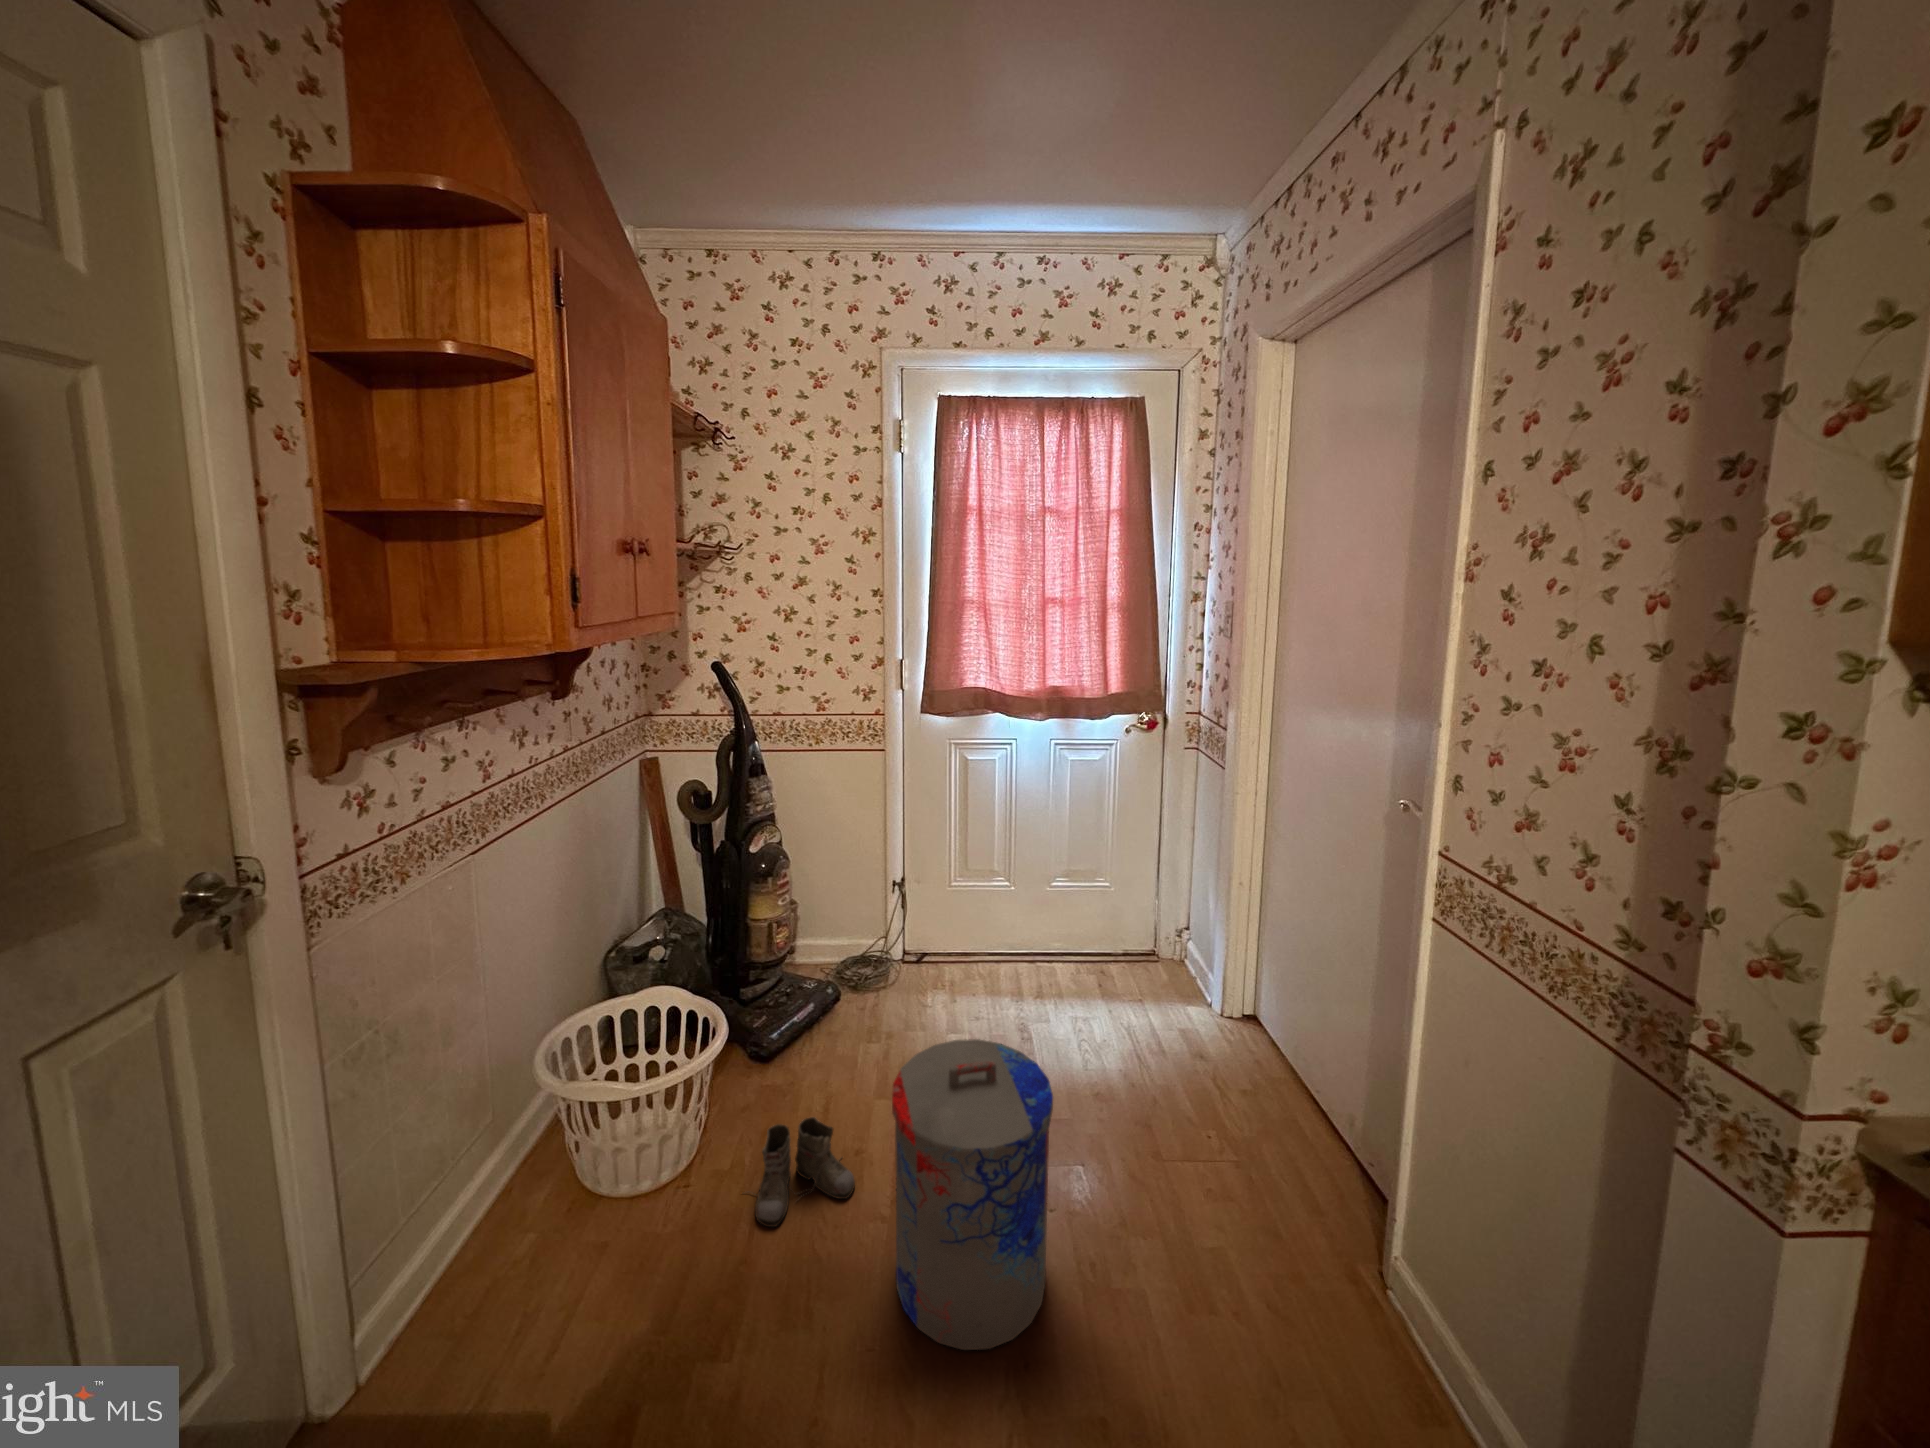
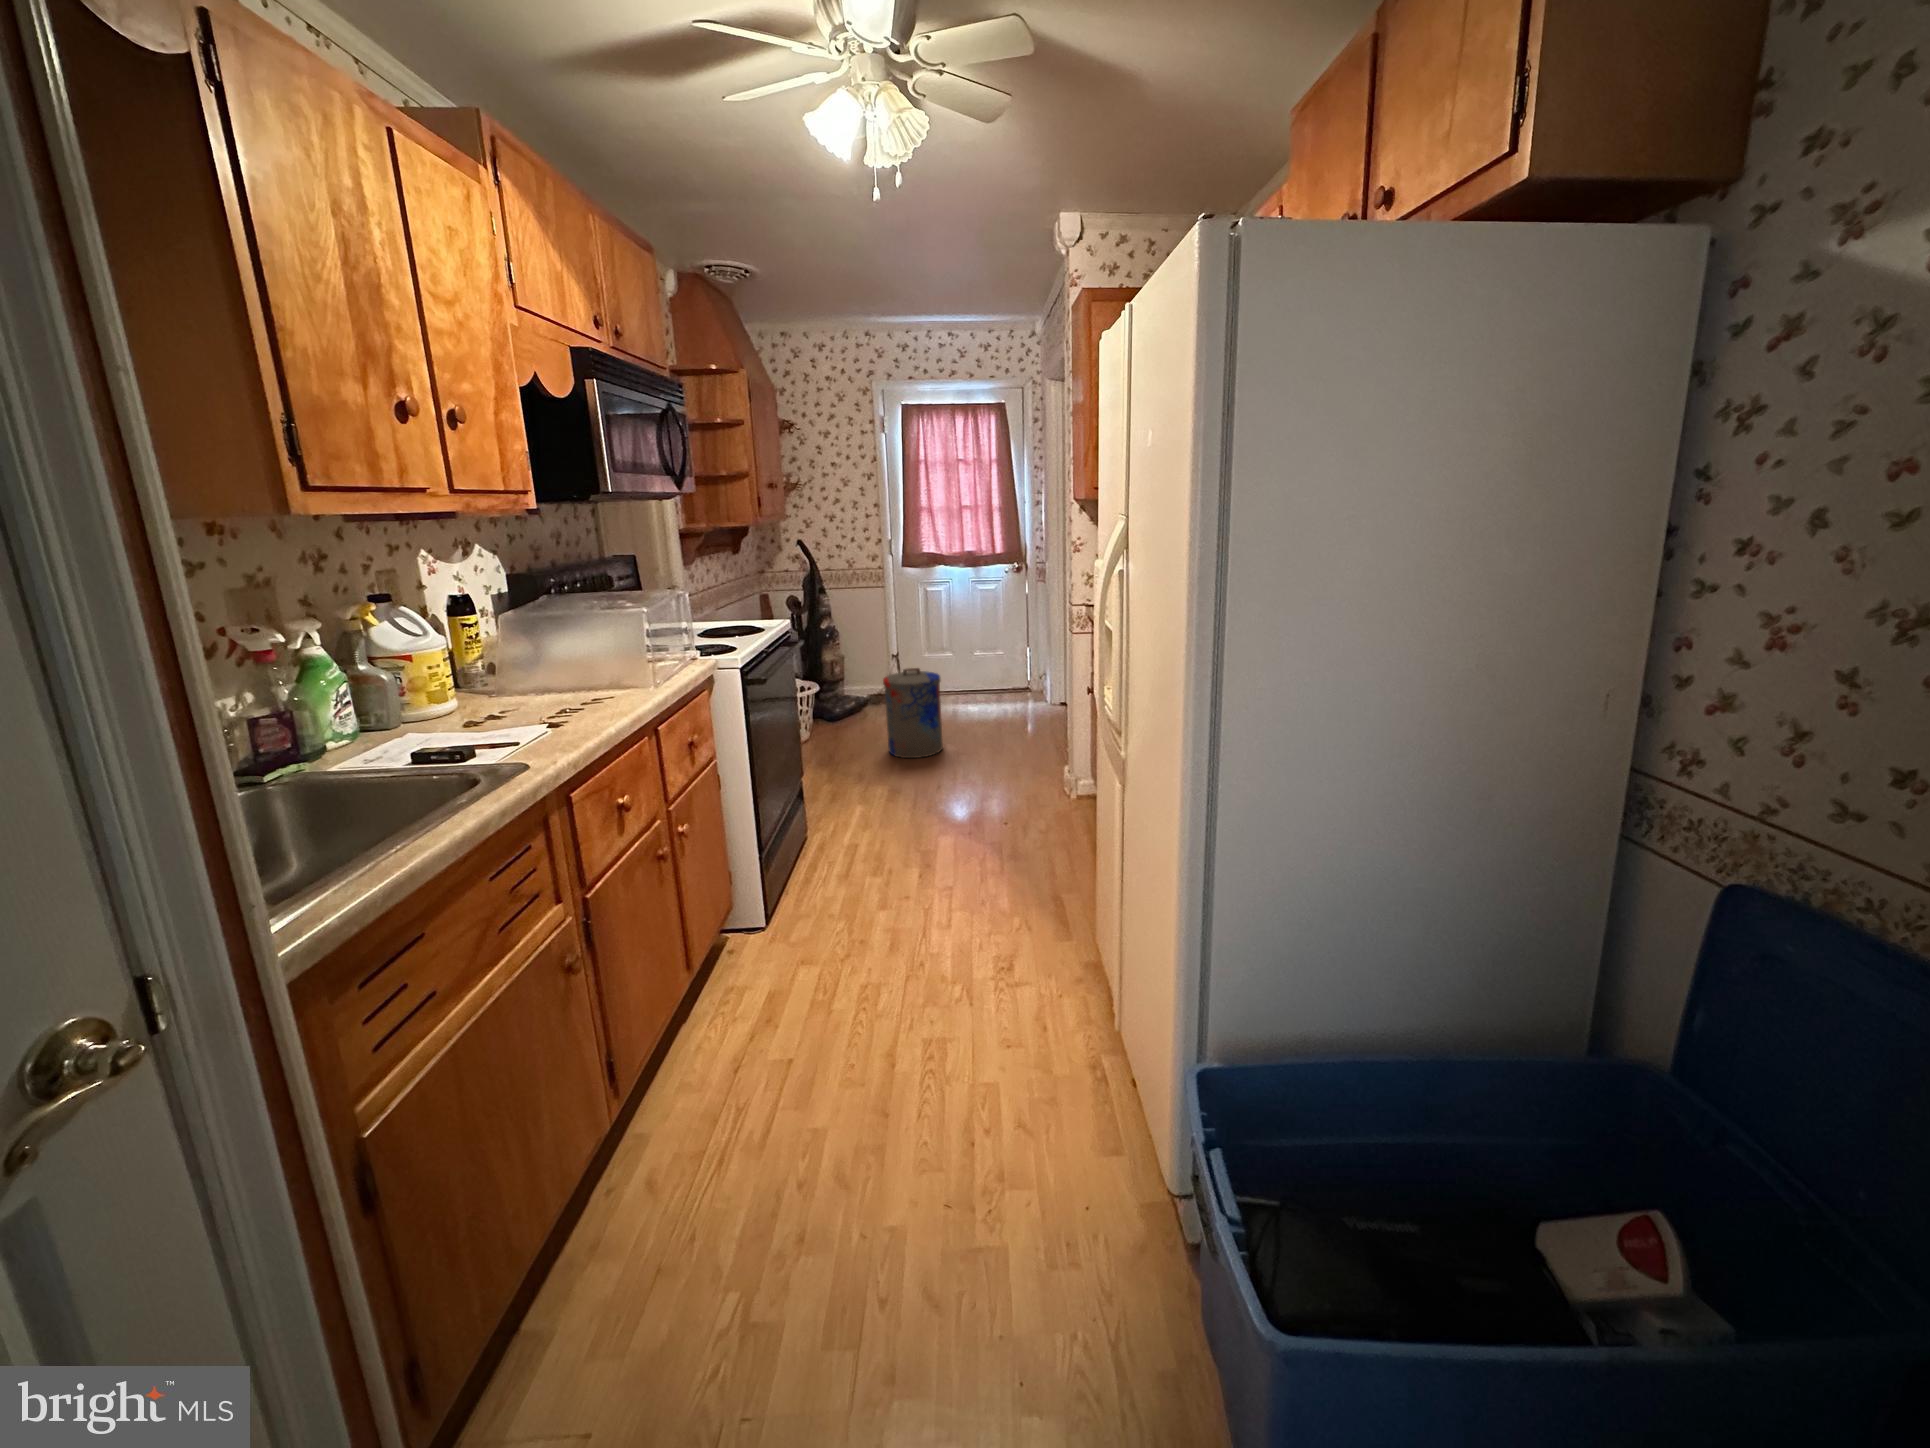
boots: present [755,1117,855,1227] -> none [829,716,874,746]

